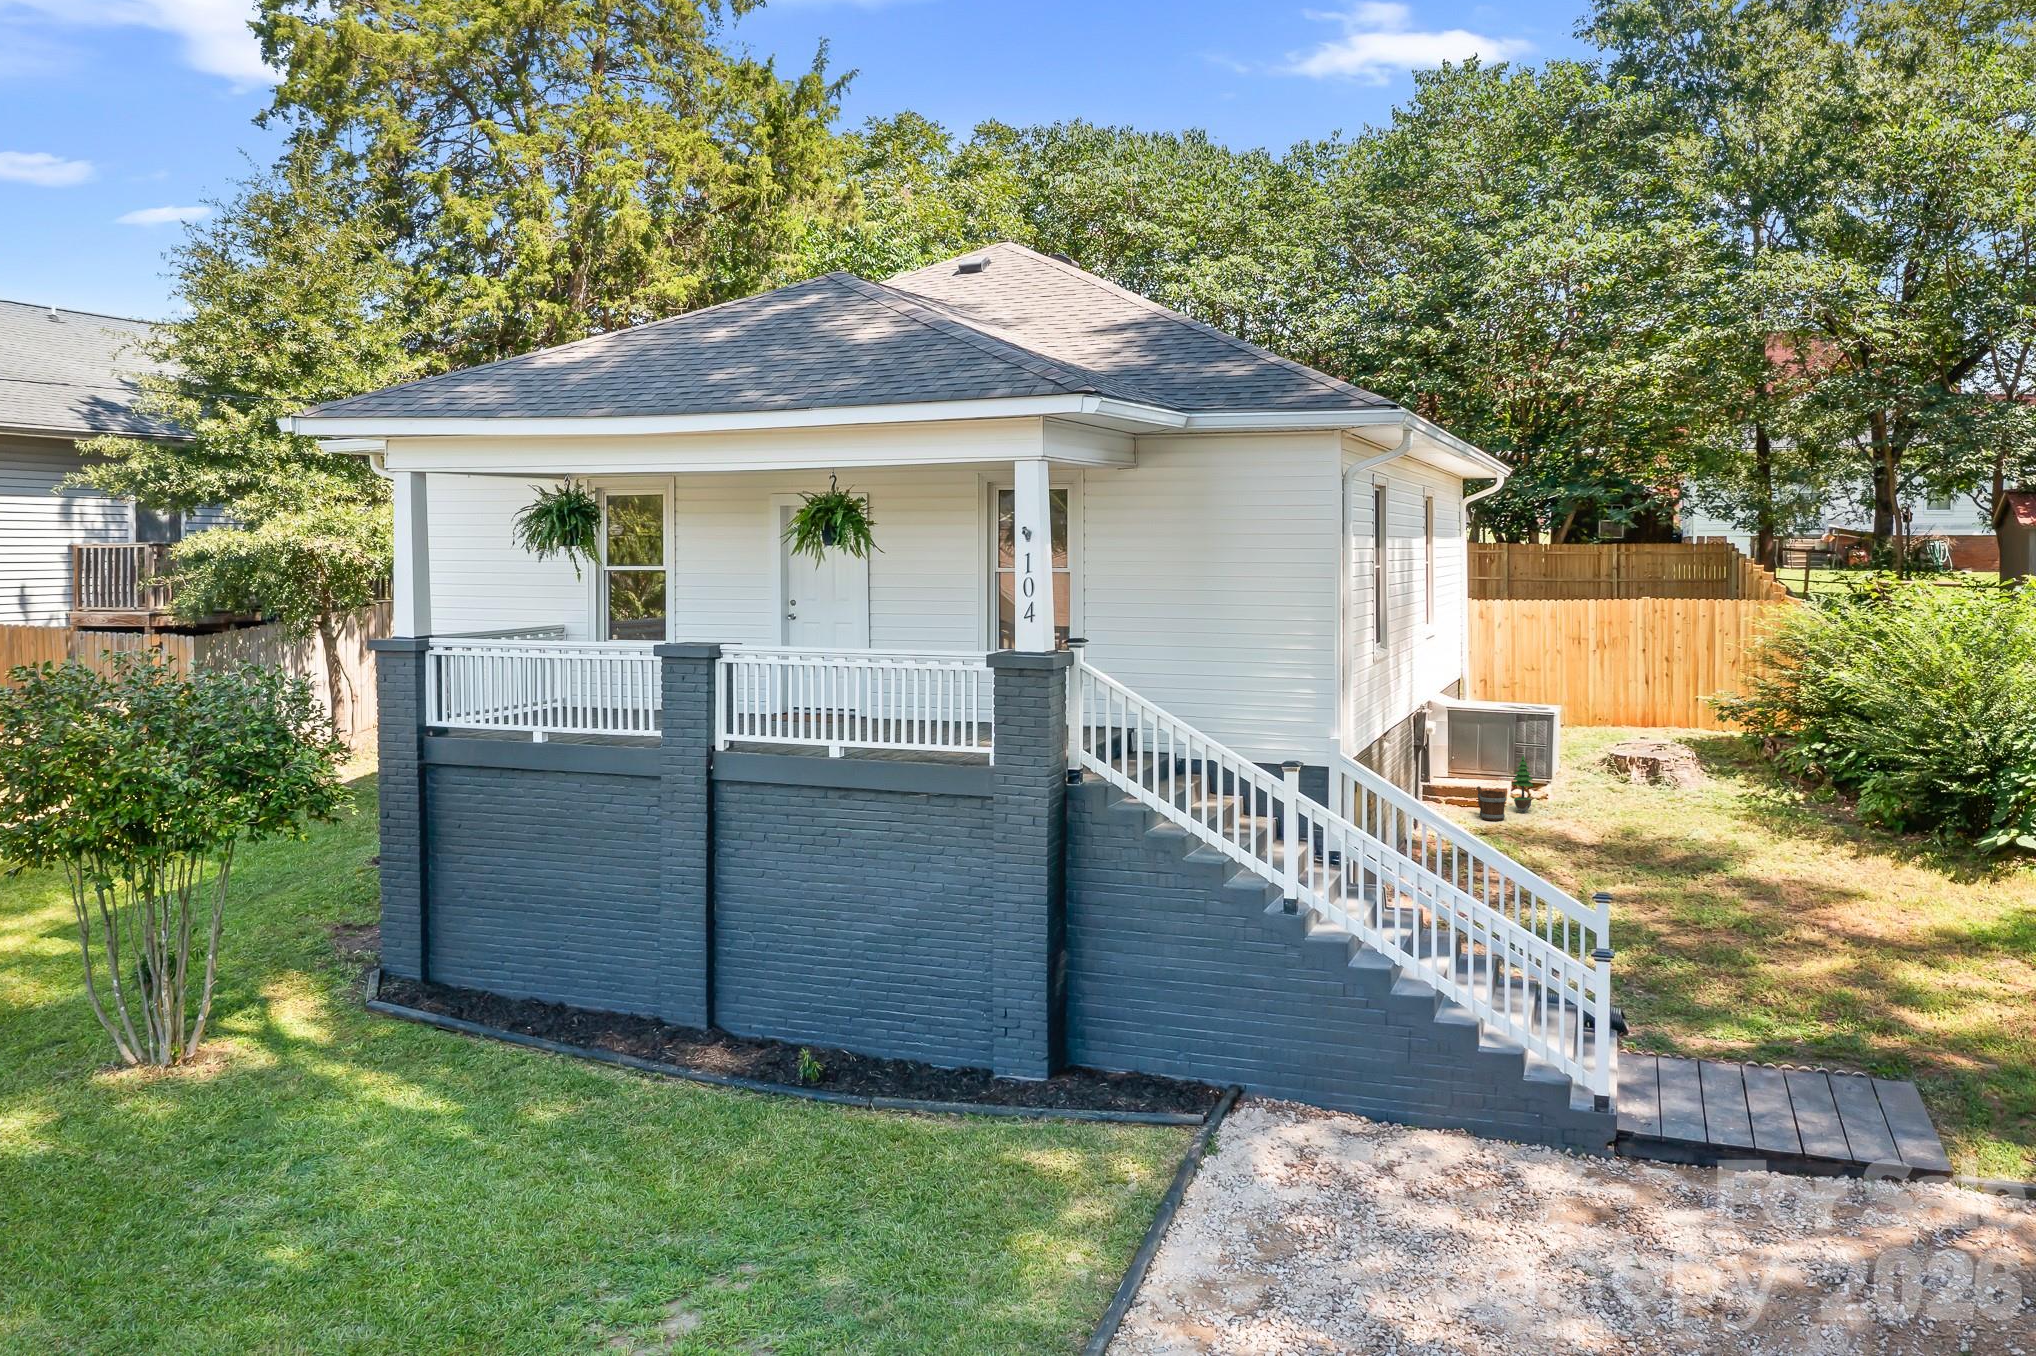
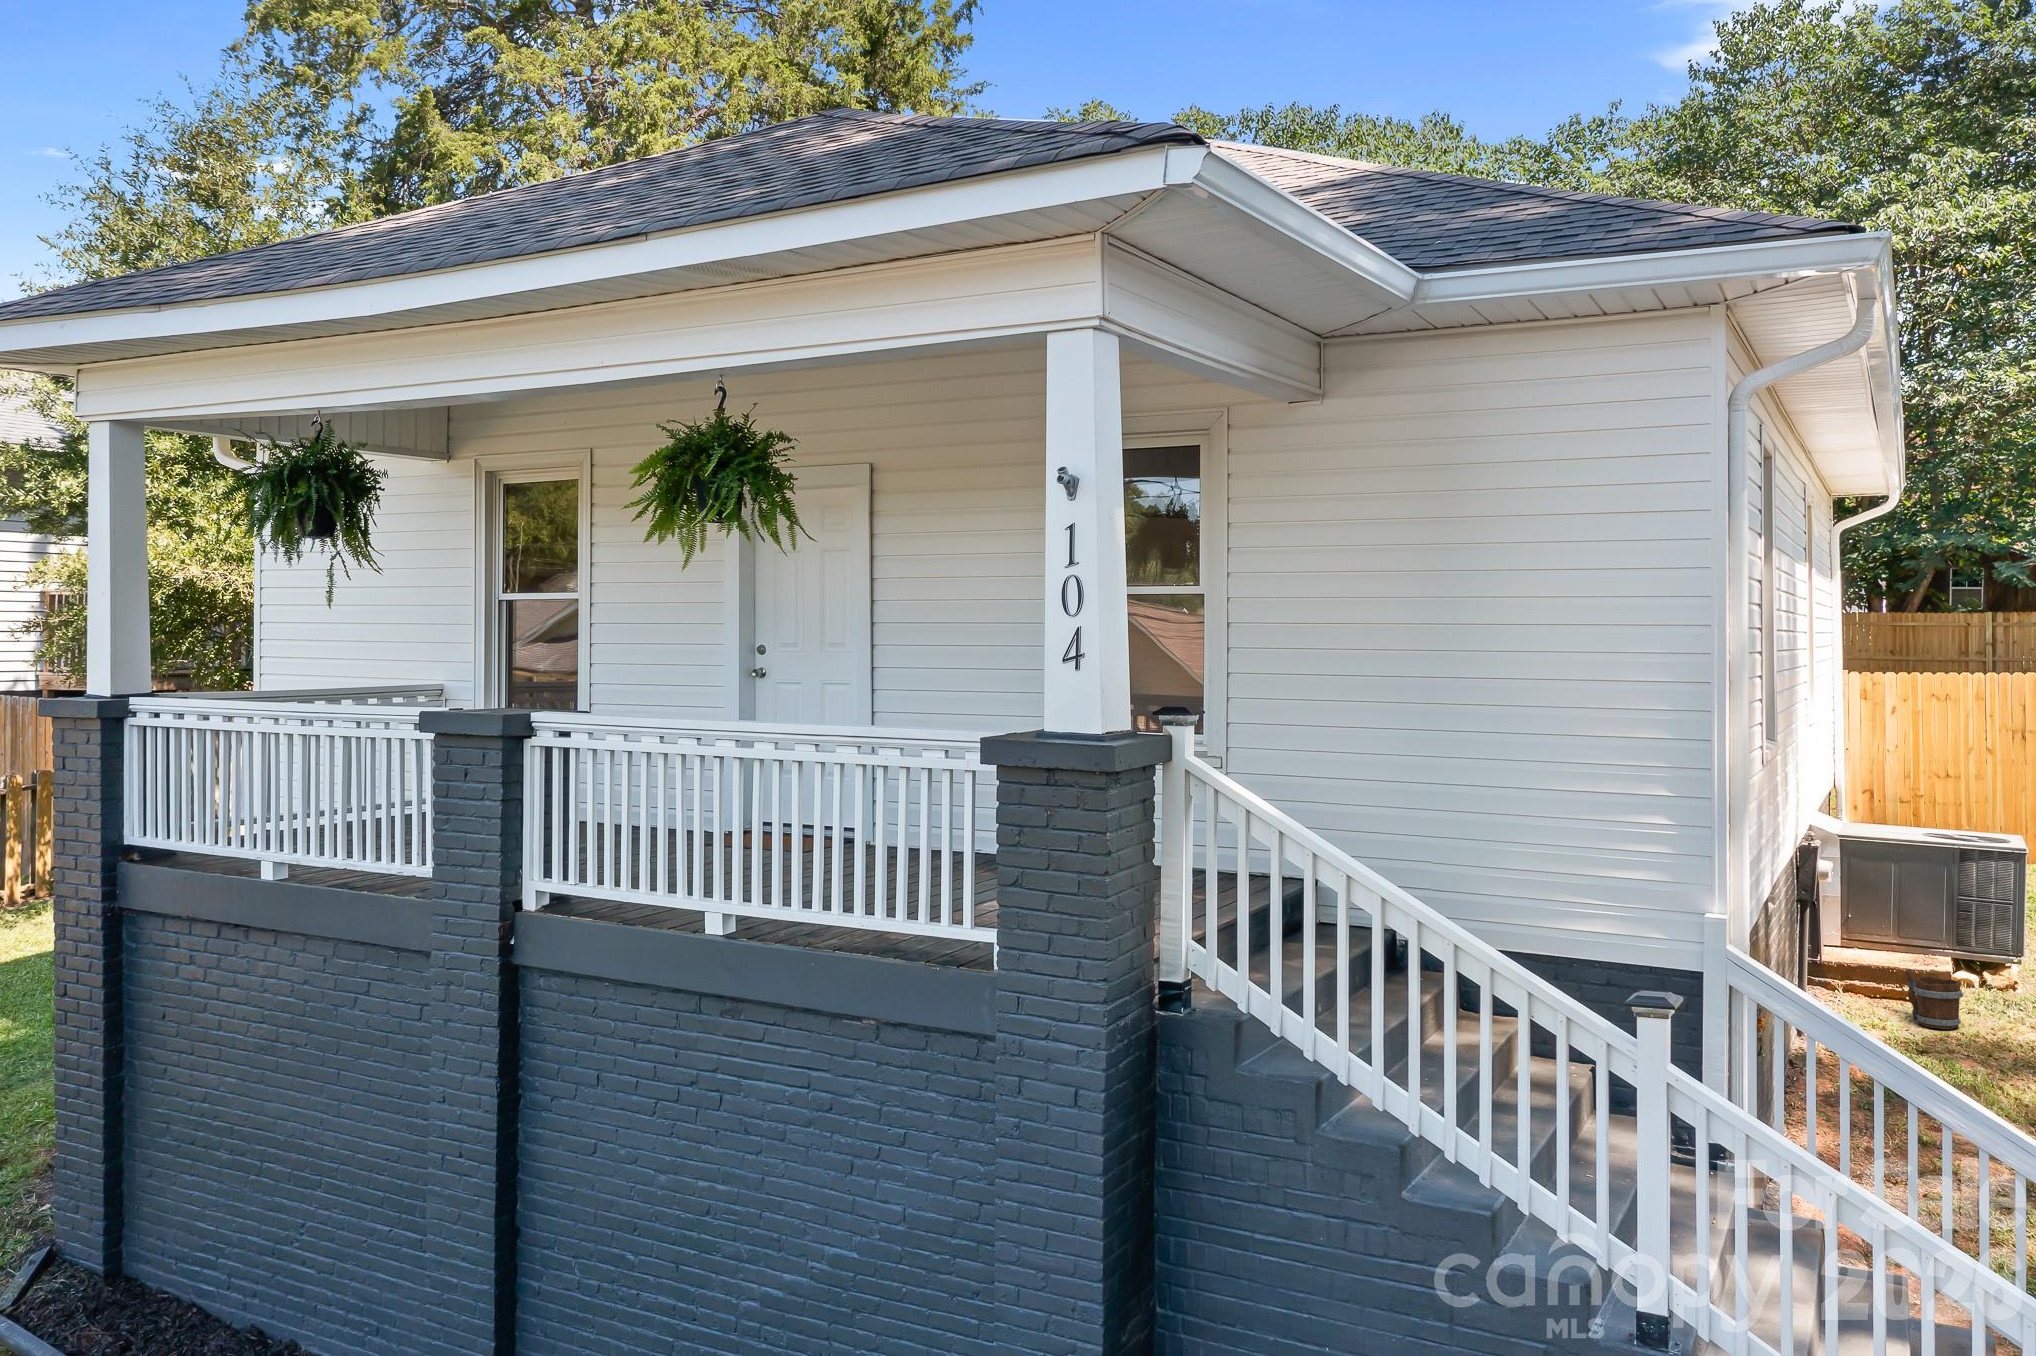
potted tree: present [1512,755,1533,812] -> none [1966,918,2008,1015]

